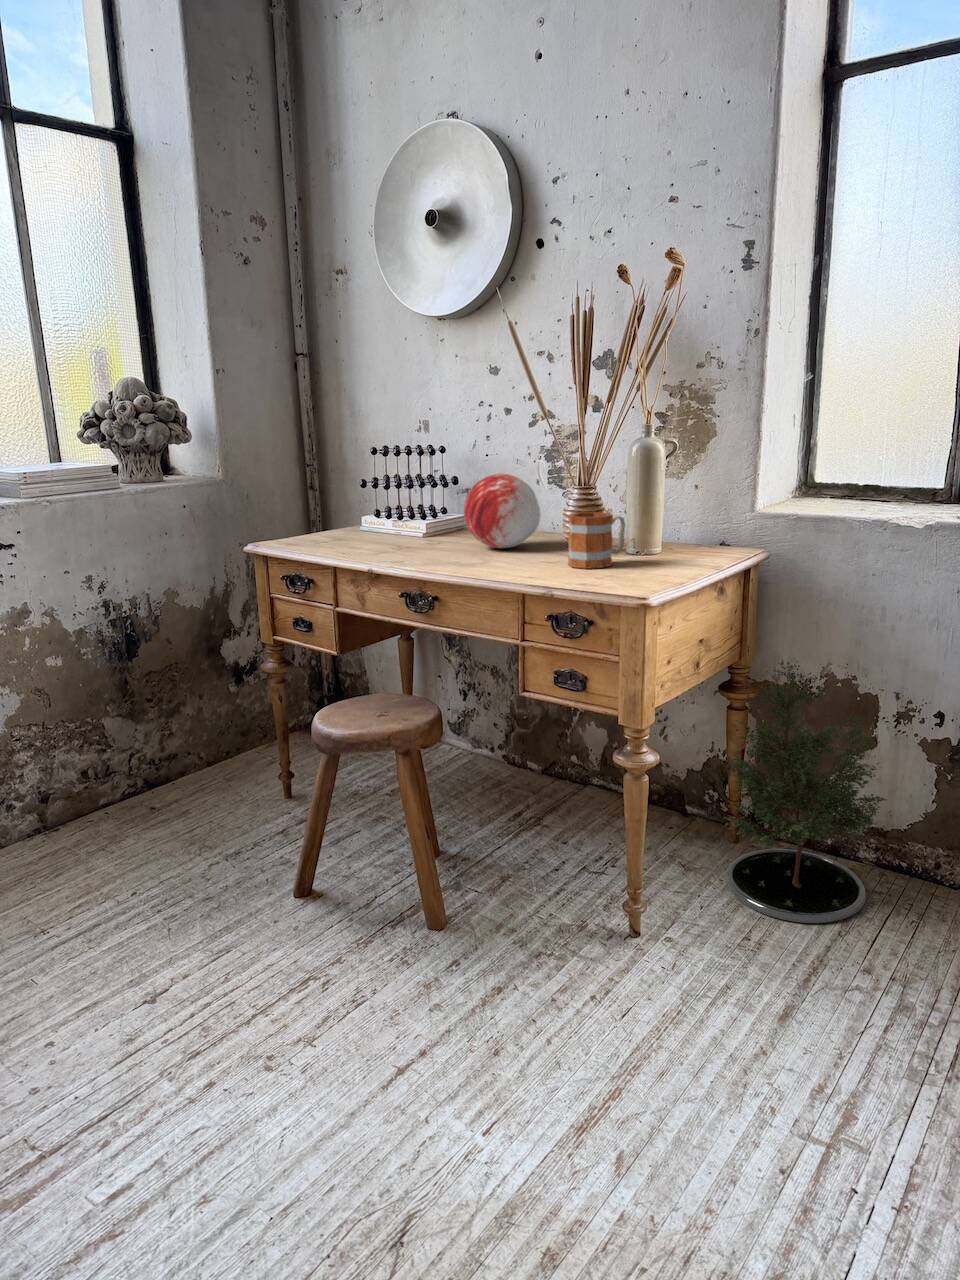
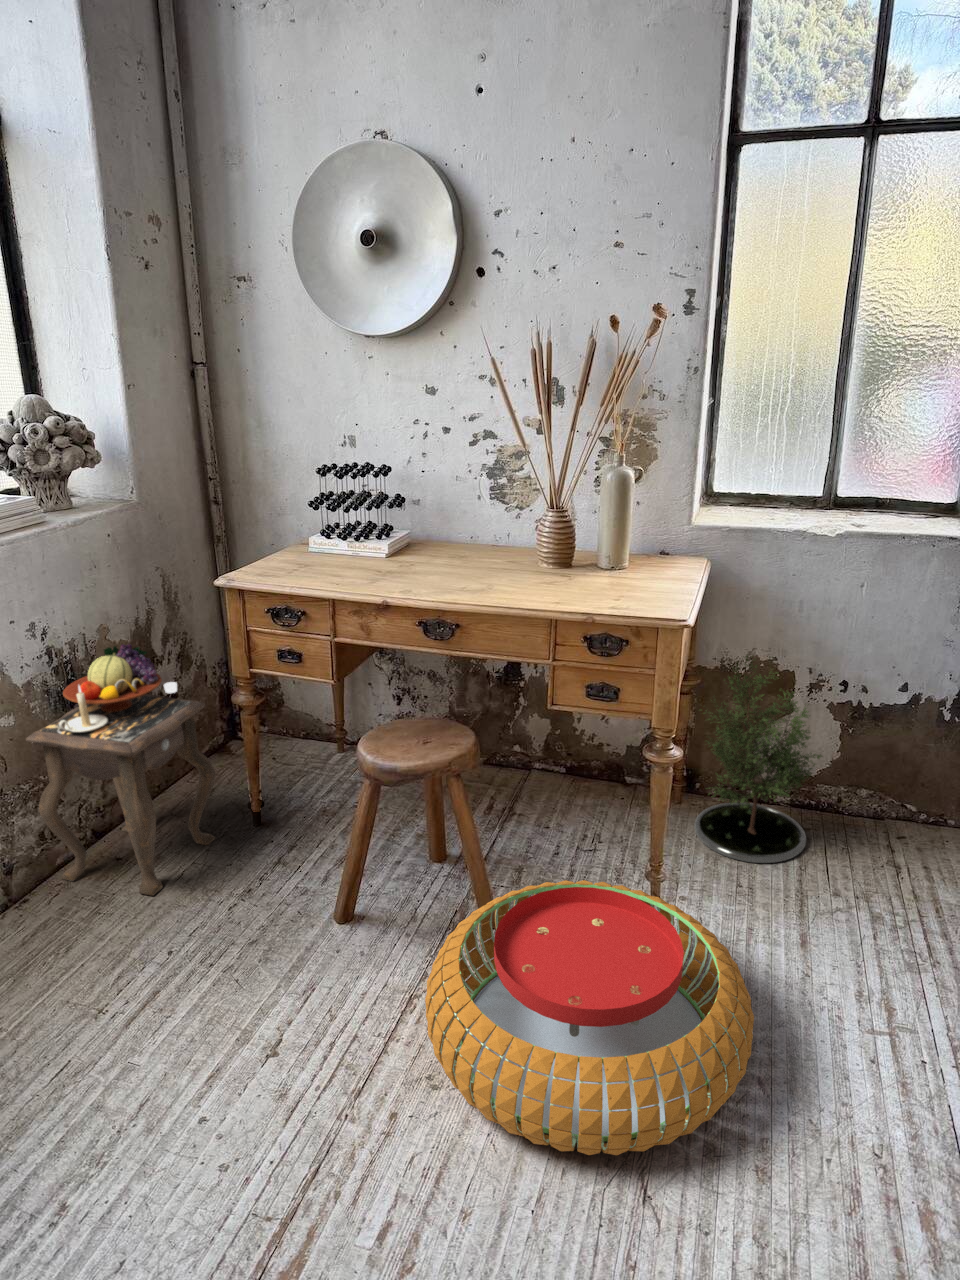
decorative orb: present [464,474,540,548] -> none [451,501,521,570]
mug: present [568,512,625,569] -> none [575,539,617,591]
side table: none [70,598,243,842] -> present [26,644,215,896]
pouf: none [259,882,637,1190] -> present [425,880,754,1155]

